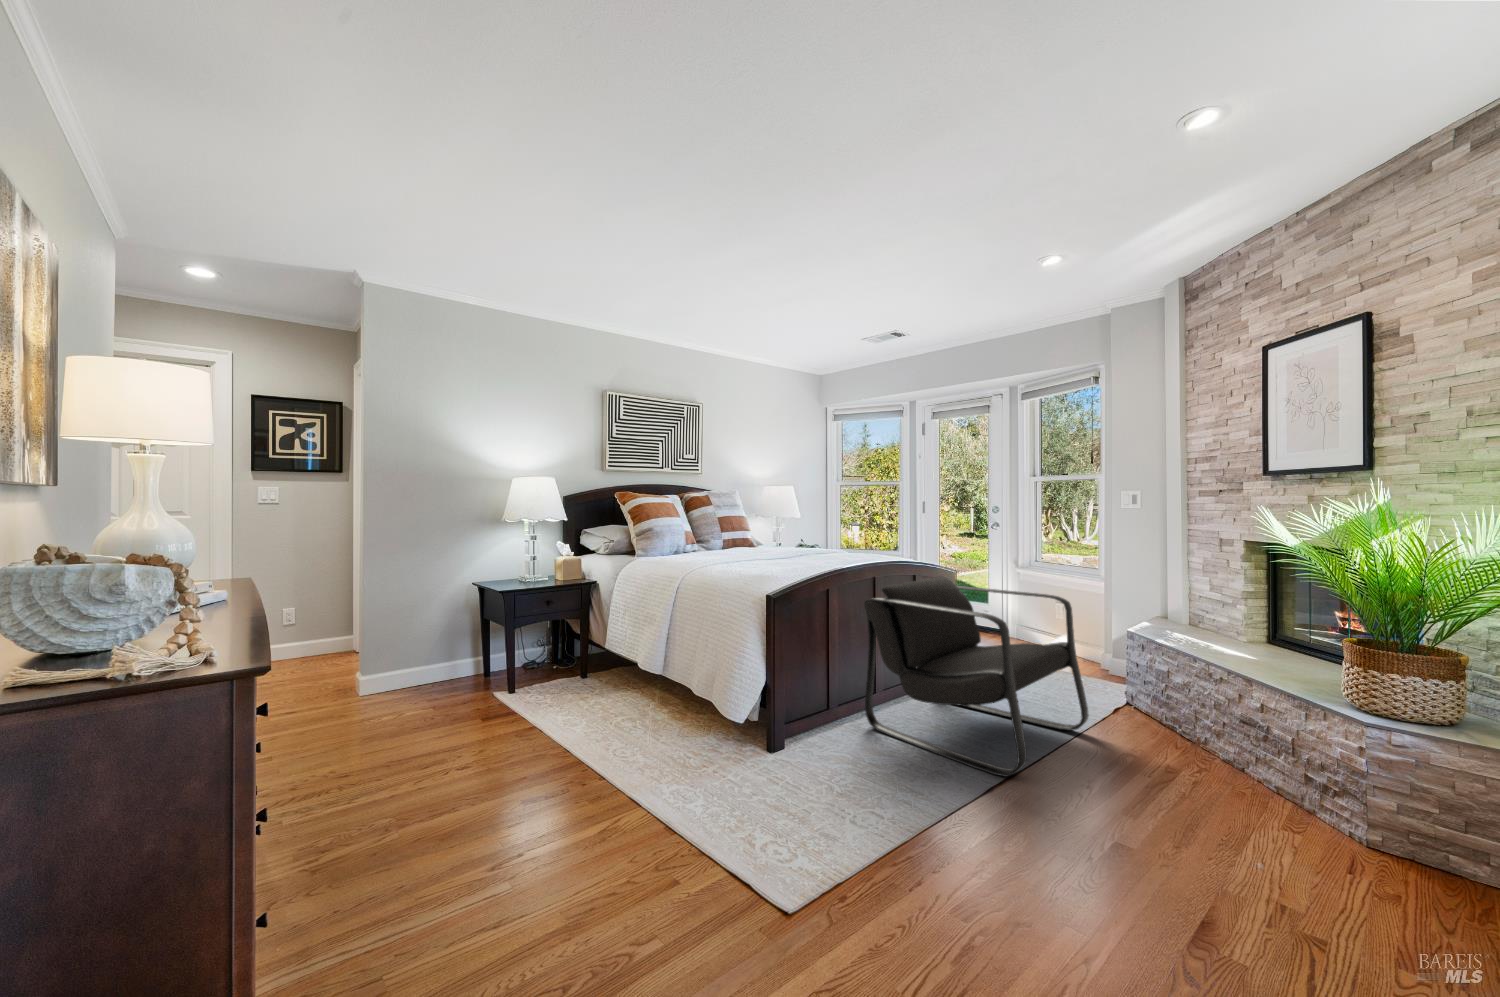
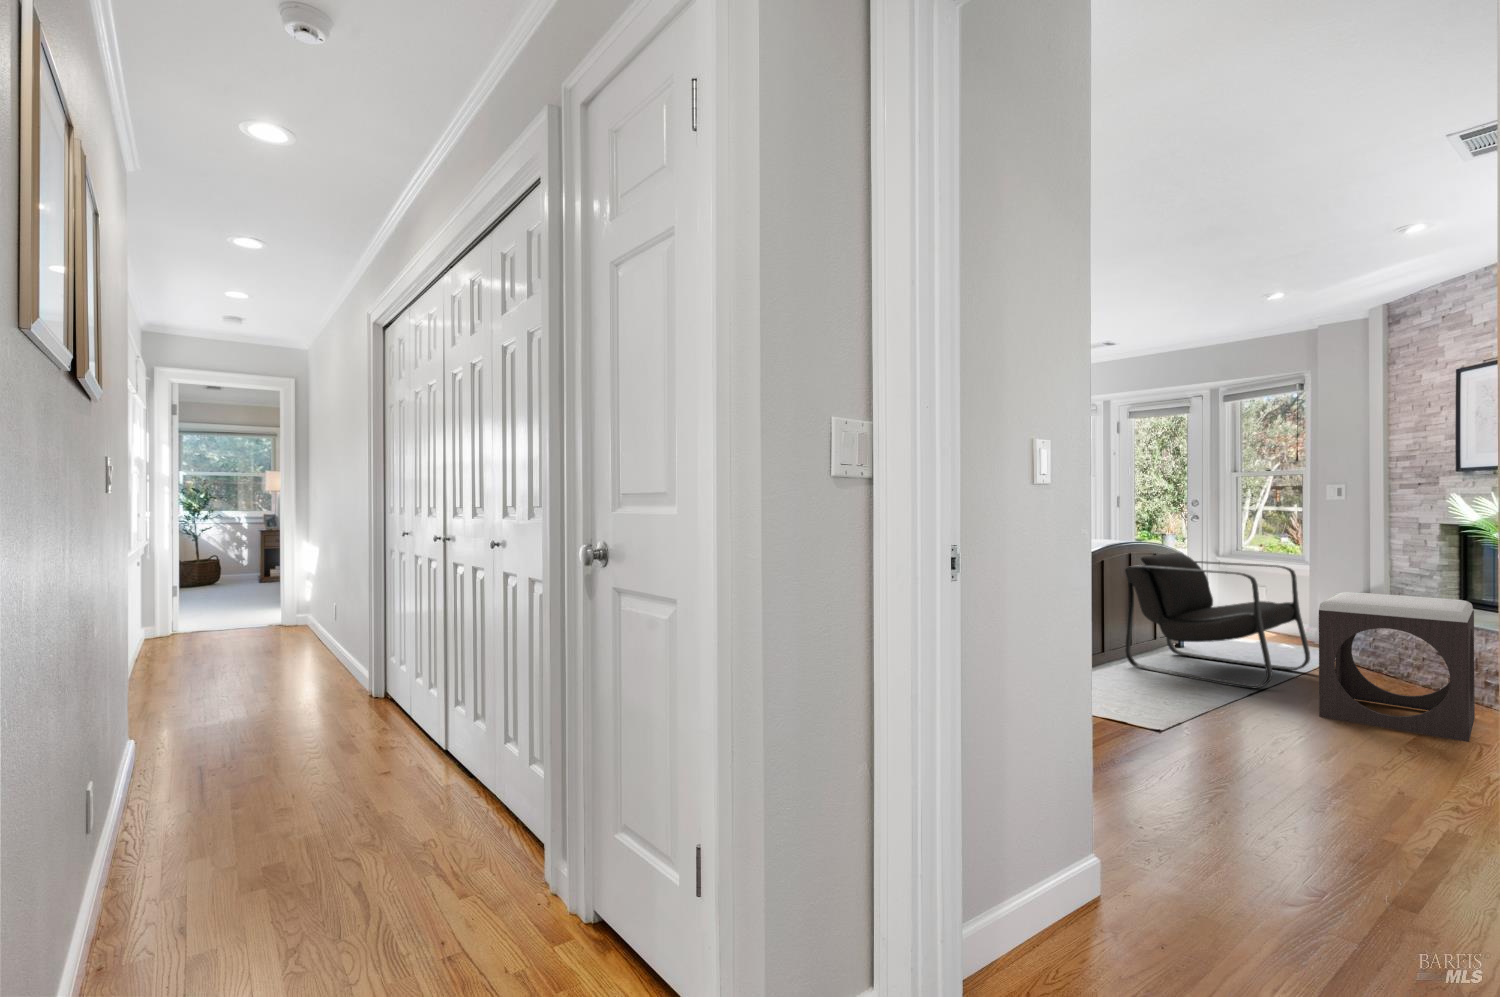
footstool: none [1069,648,1293,931] -> present [1319,592,1475,742]

